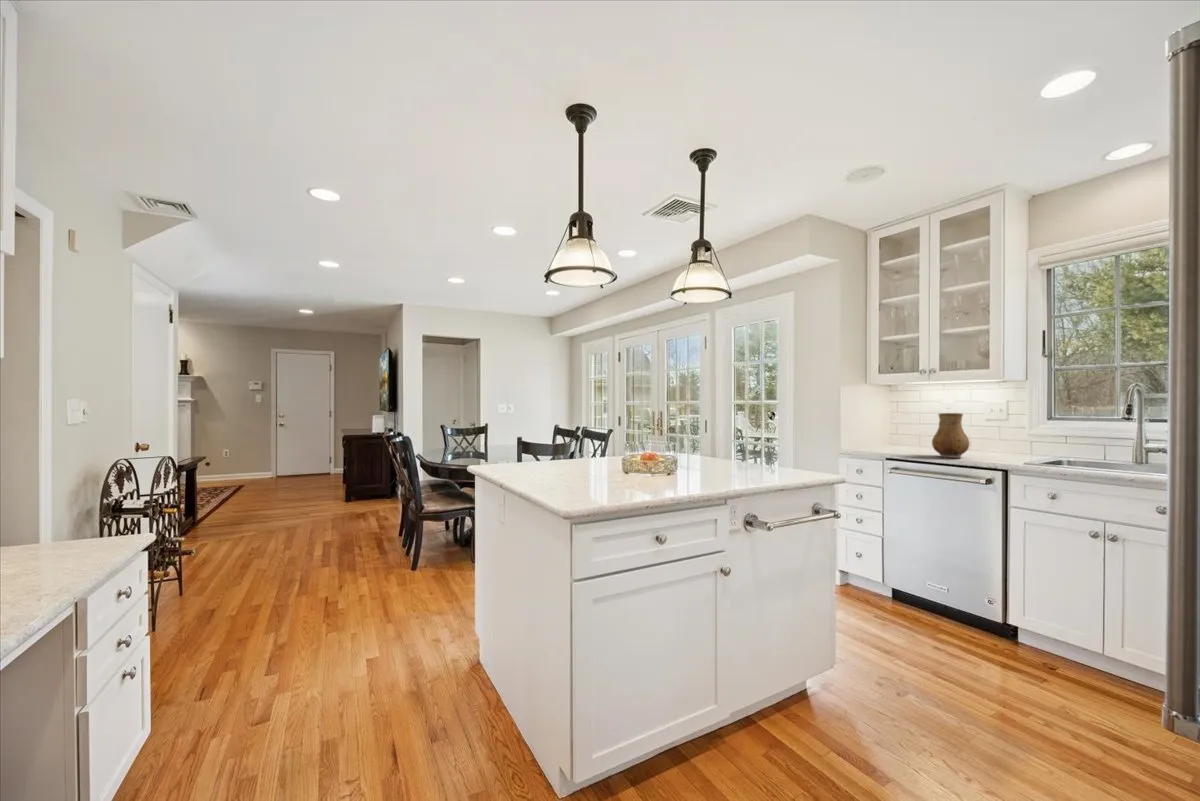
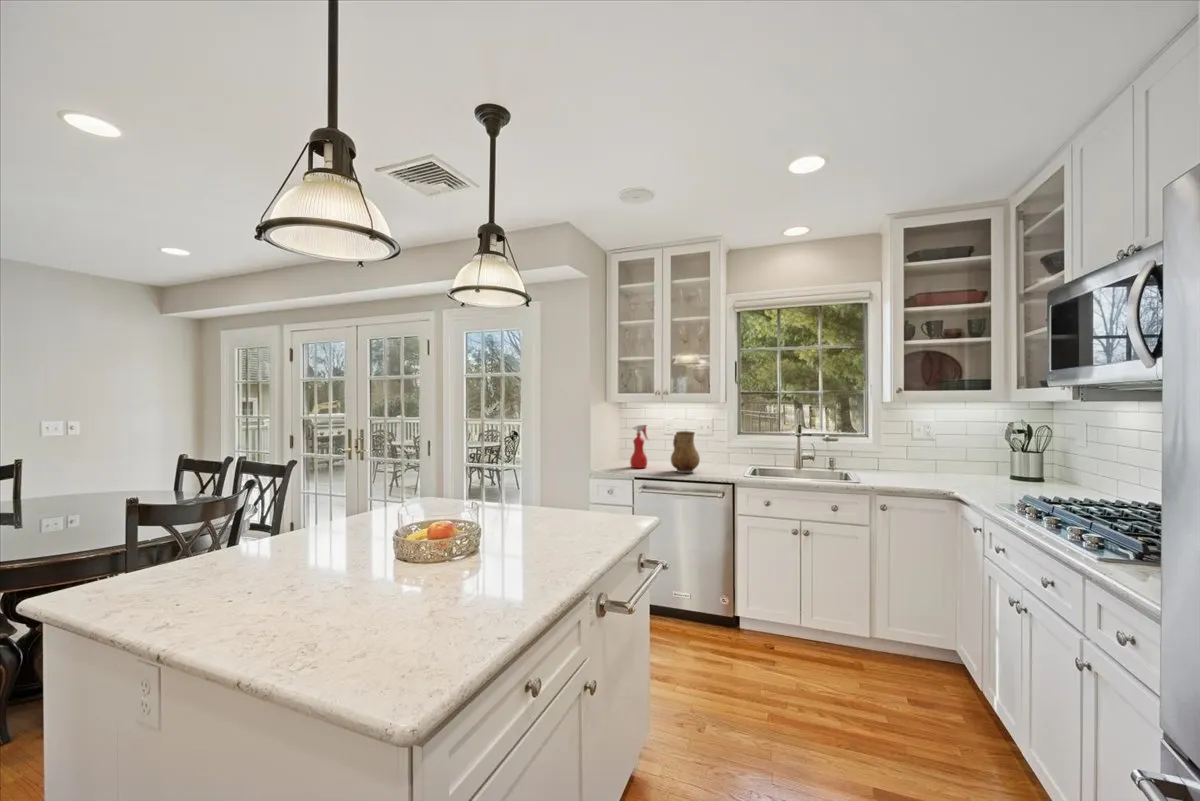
spray bottle: none [889,406,909,451] -> present [630,425,648,468]

